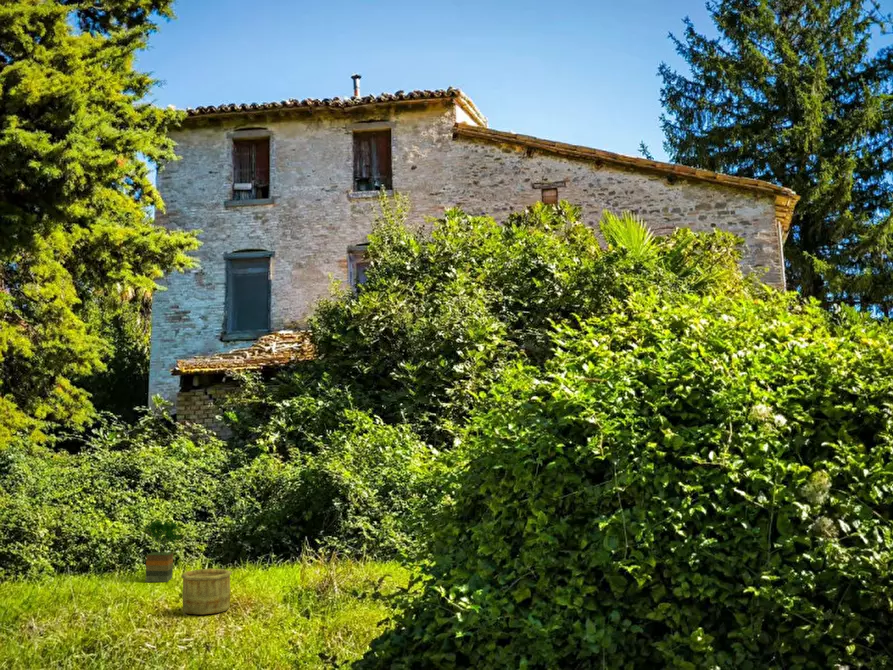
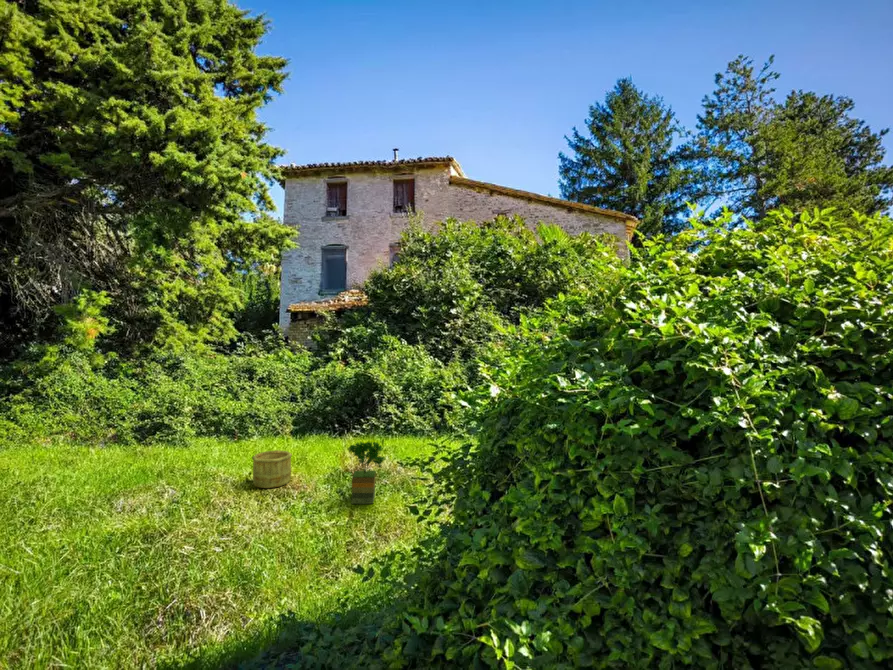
potted tree: present [144,521,181,582] -> present [348,442,385,504]

